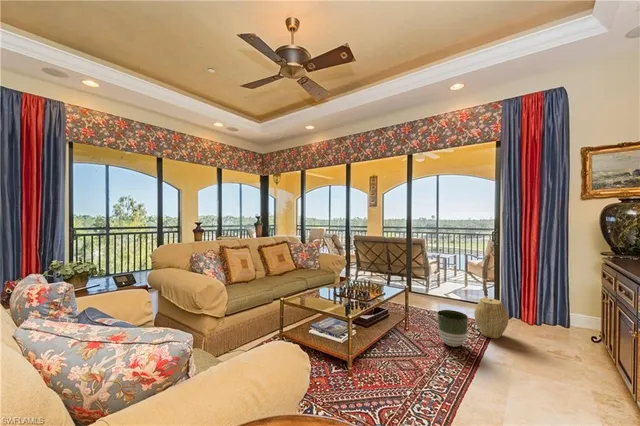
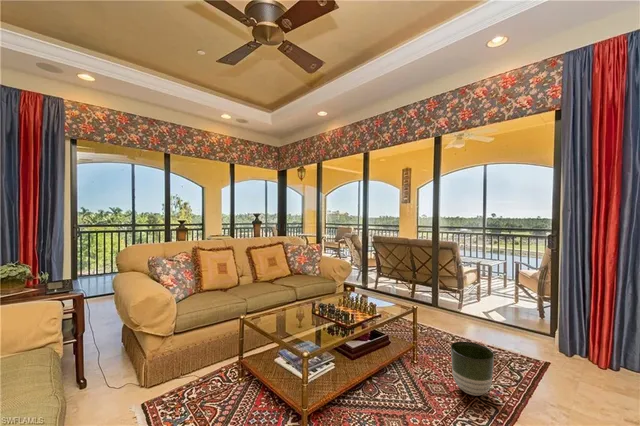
woven basket: present [474,298,508,338] -> none [511,328,562,387]

